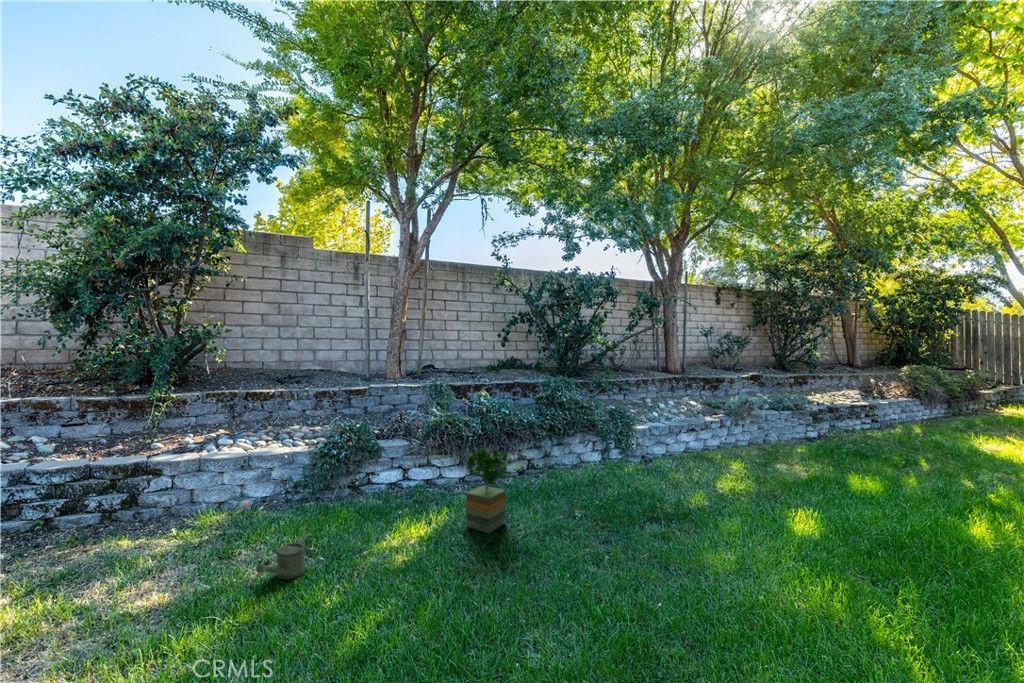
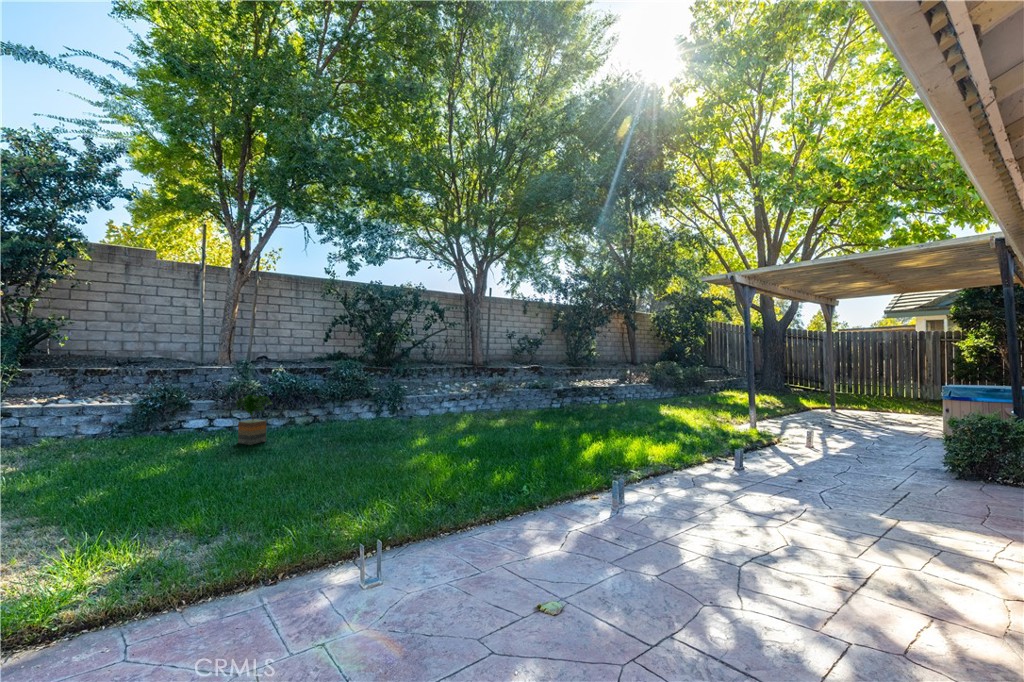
watering can: present [256,538,309,580] -> none [77,442,118,462]

